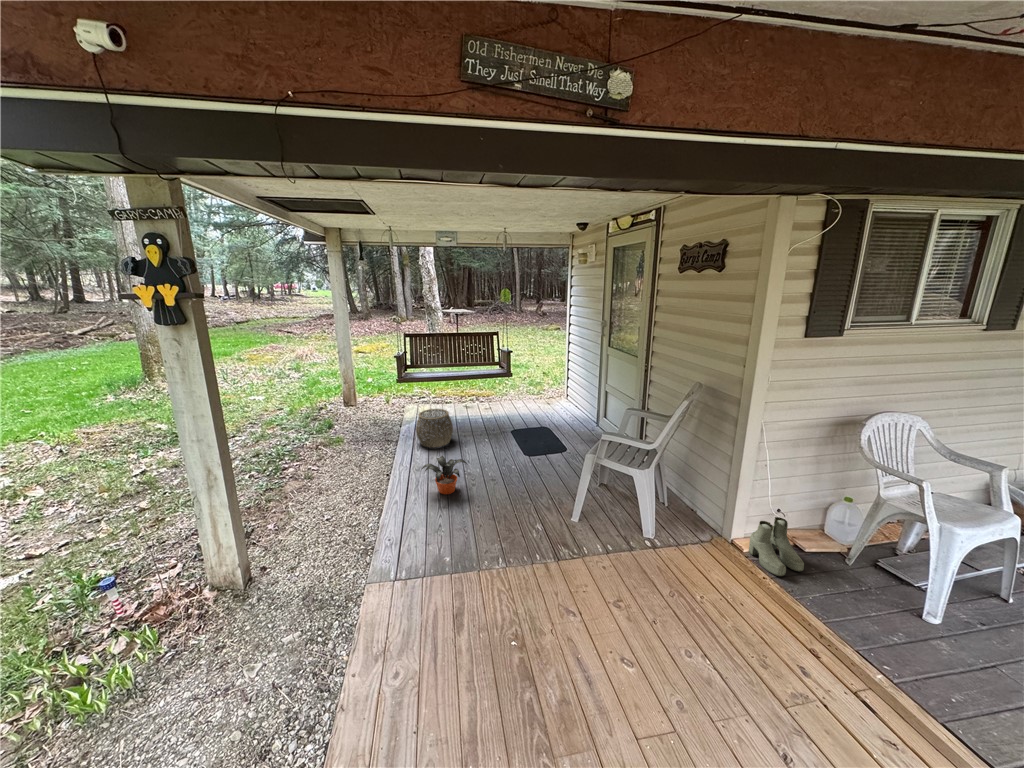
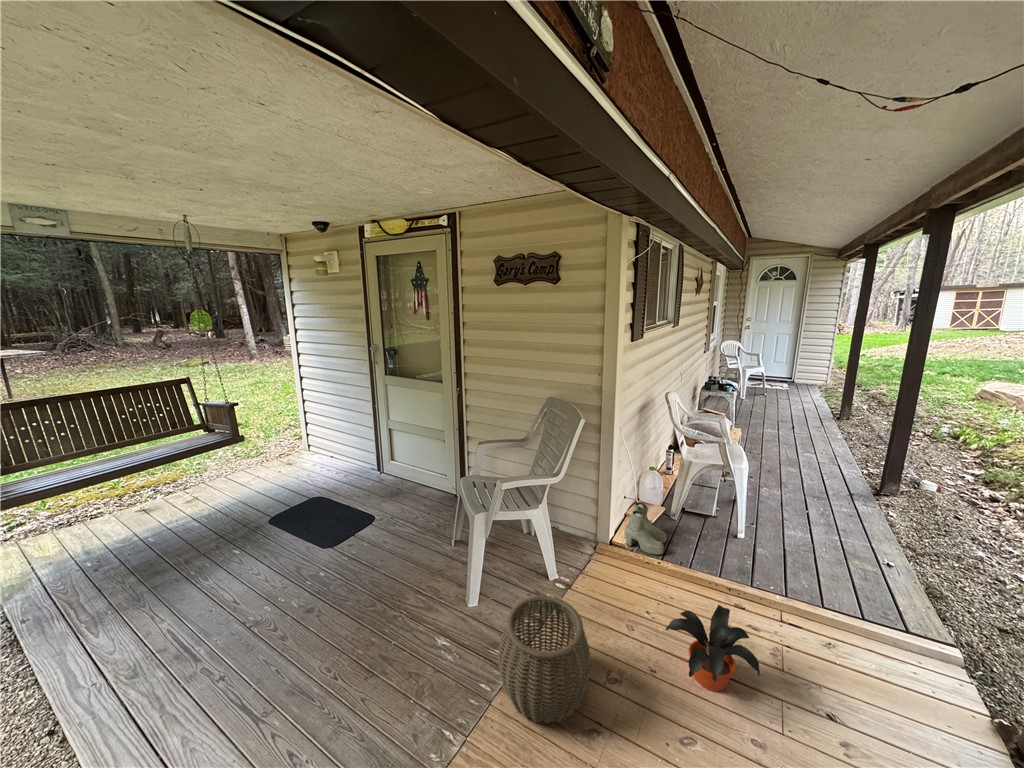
woven basket: present [416,409,453,448] -> present [498,596,590,723]
potted plant: present [422,456,467,494] -> present [666,605,760,691]

